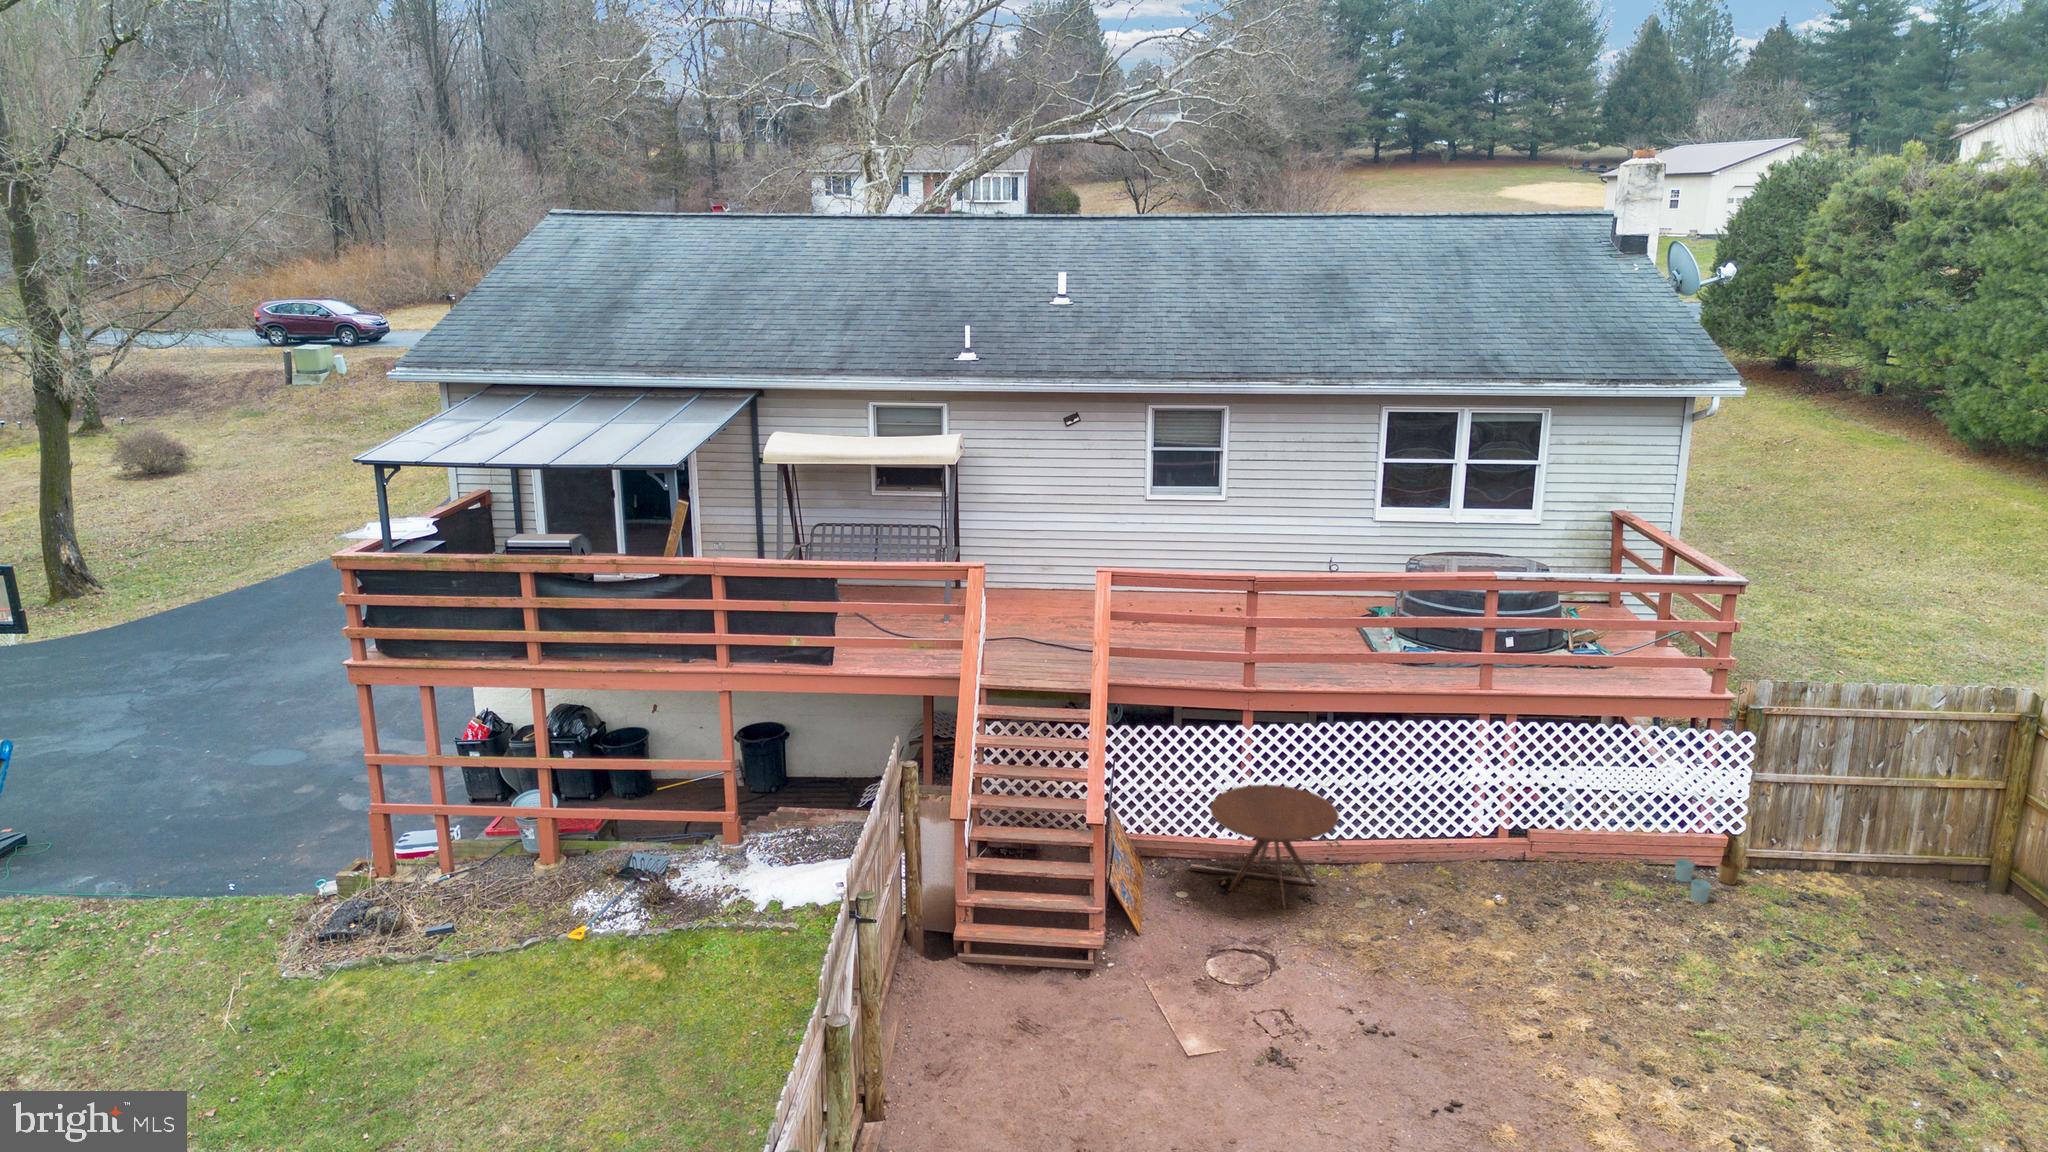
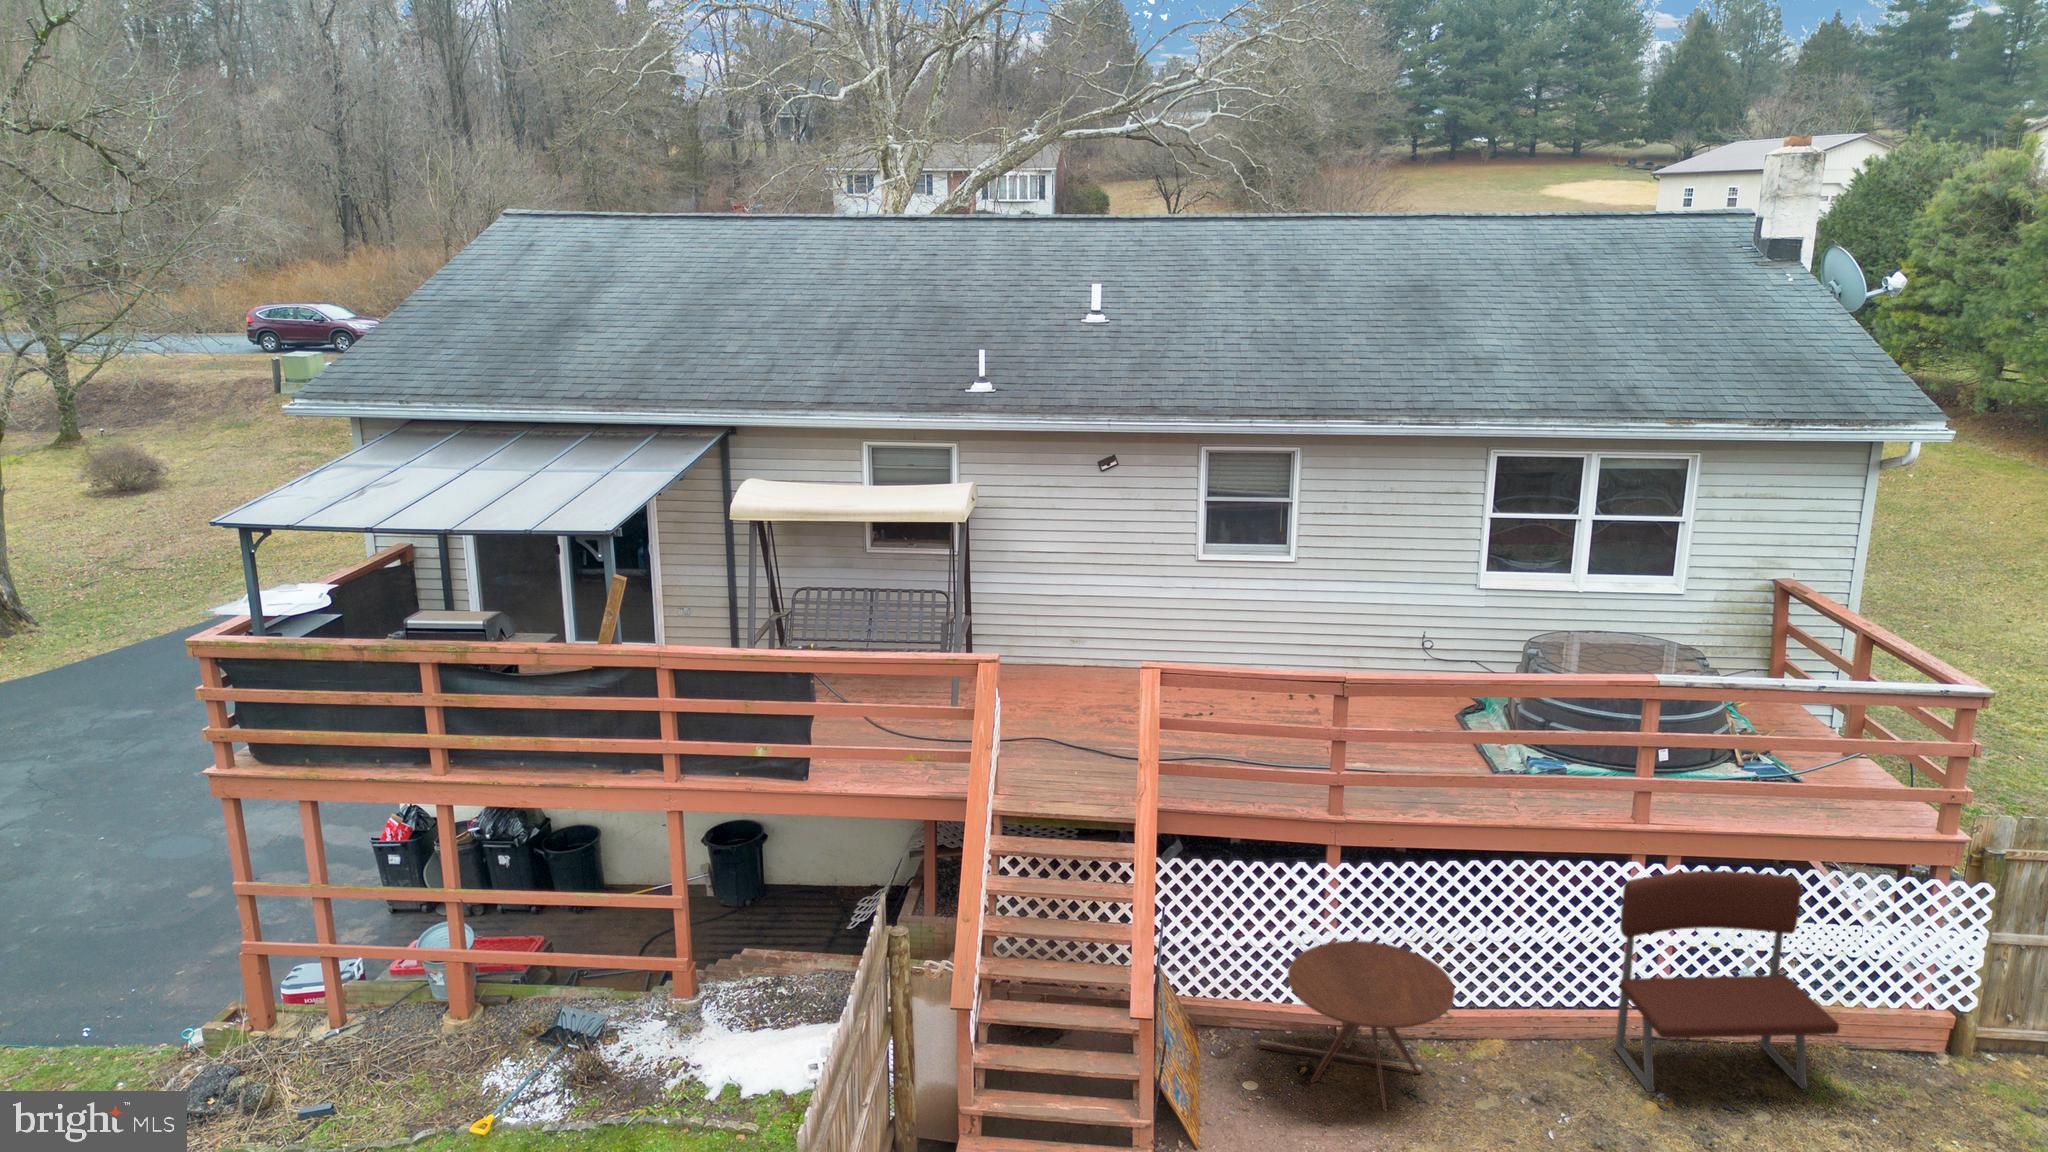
bench: none [1465,727,1633,896] -> present [1613,871,1839,1092]
bucket: present [1675,855,1740,903] -> none [1886,1035,1974,1107]

